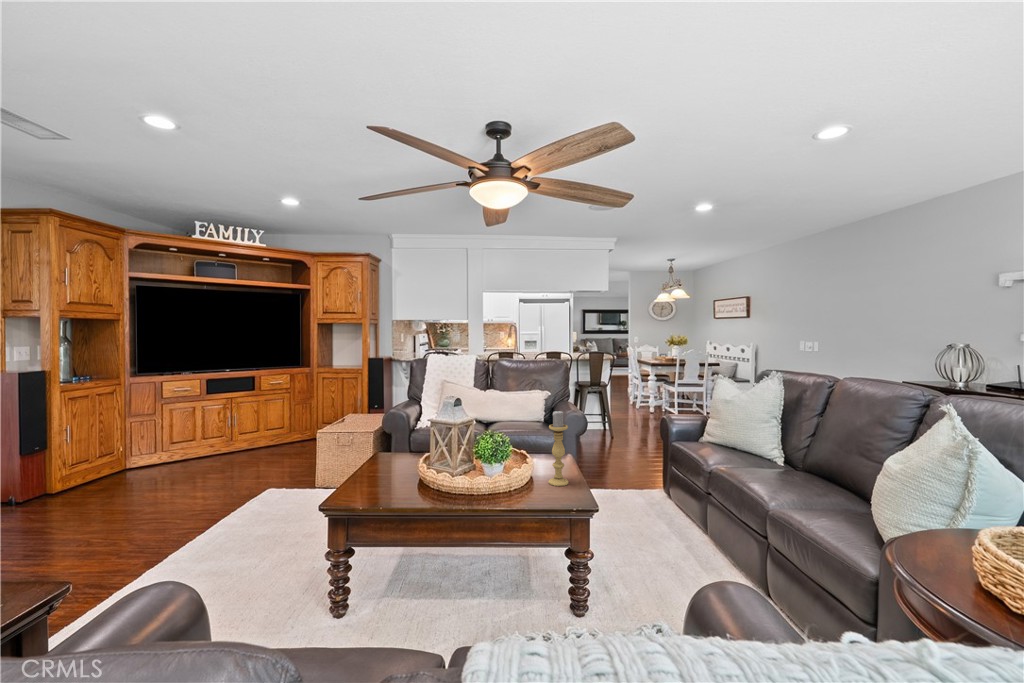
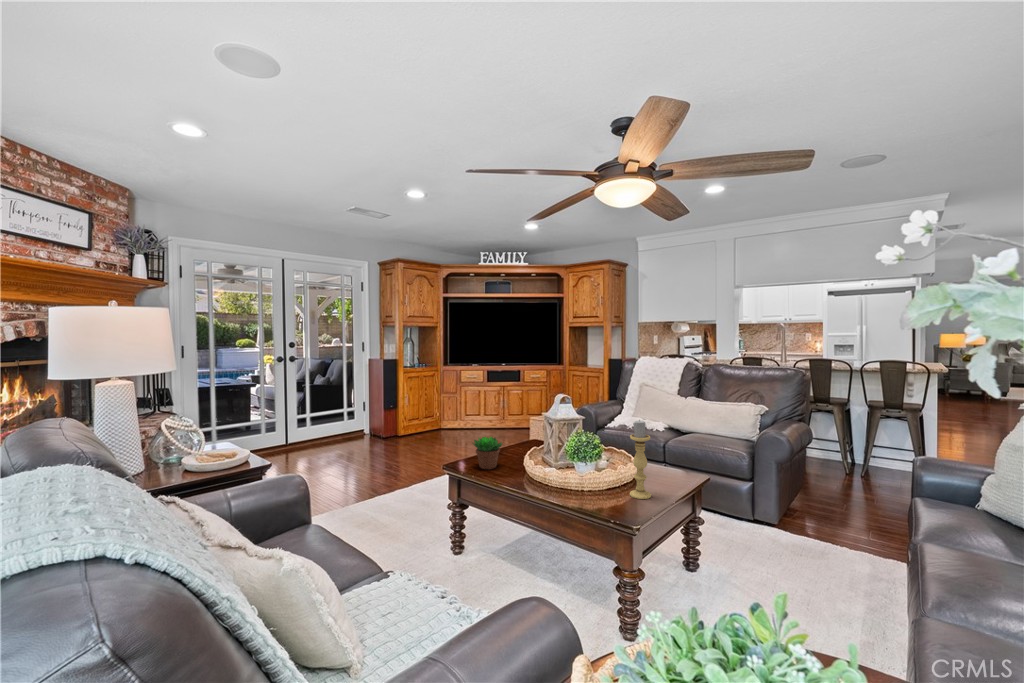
succulent plant: none [352,454,392,496] -> present [473,437,502,469]

